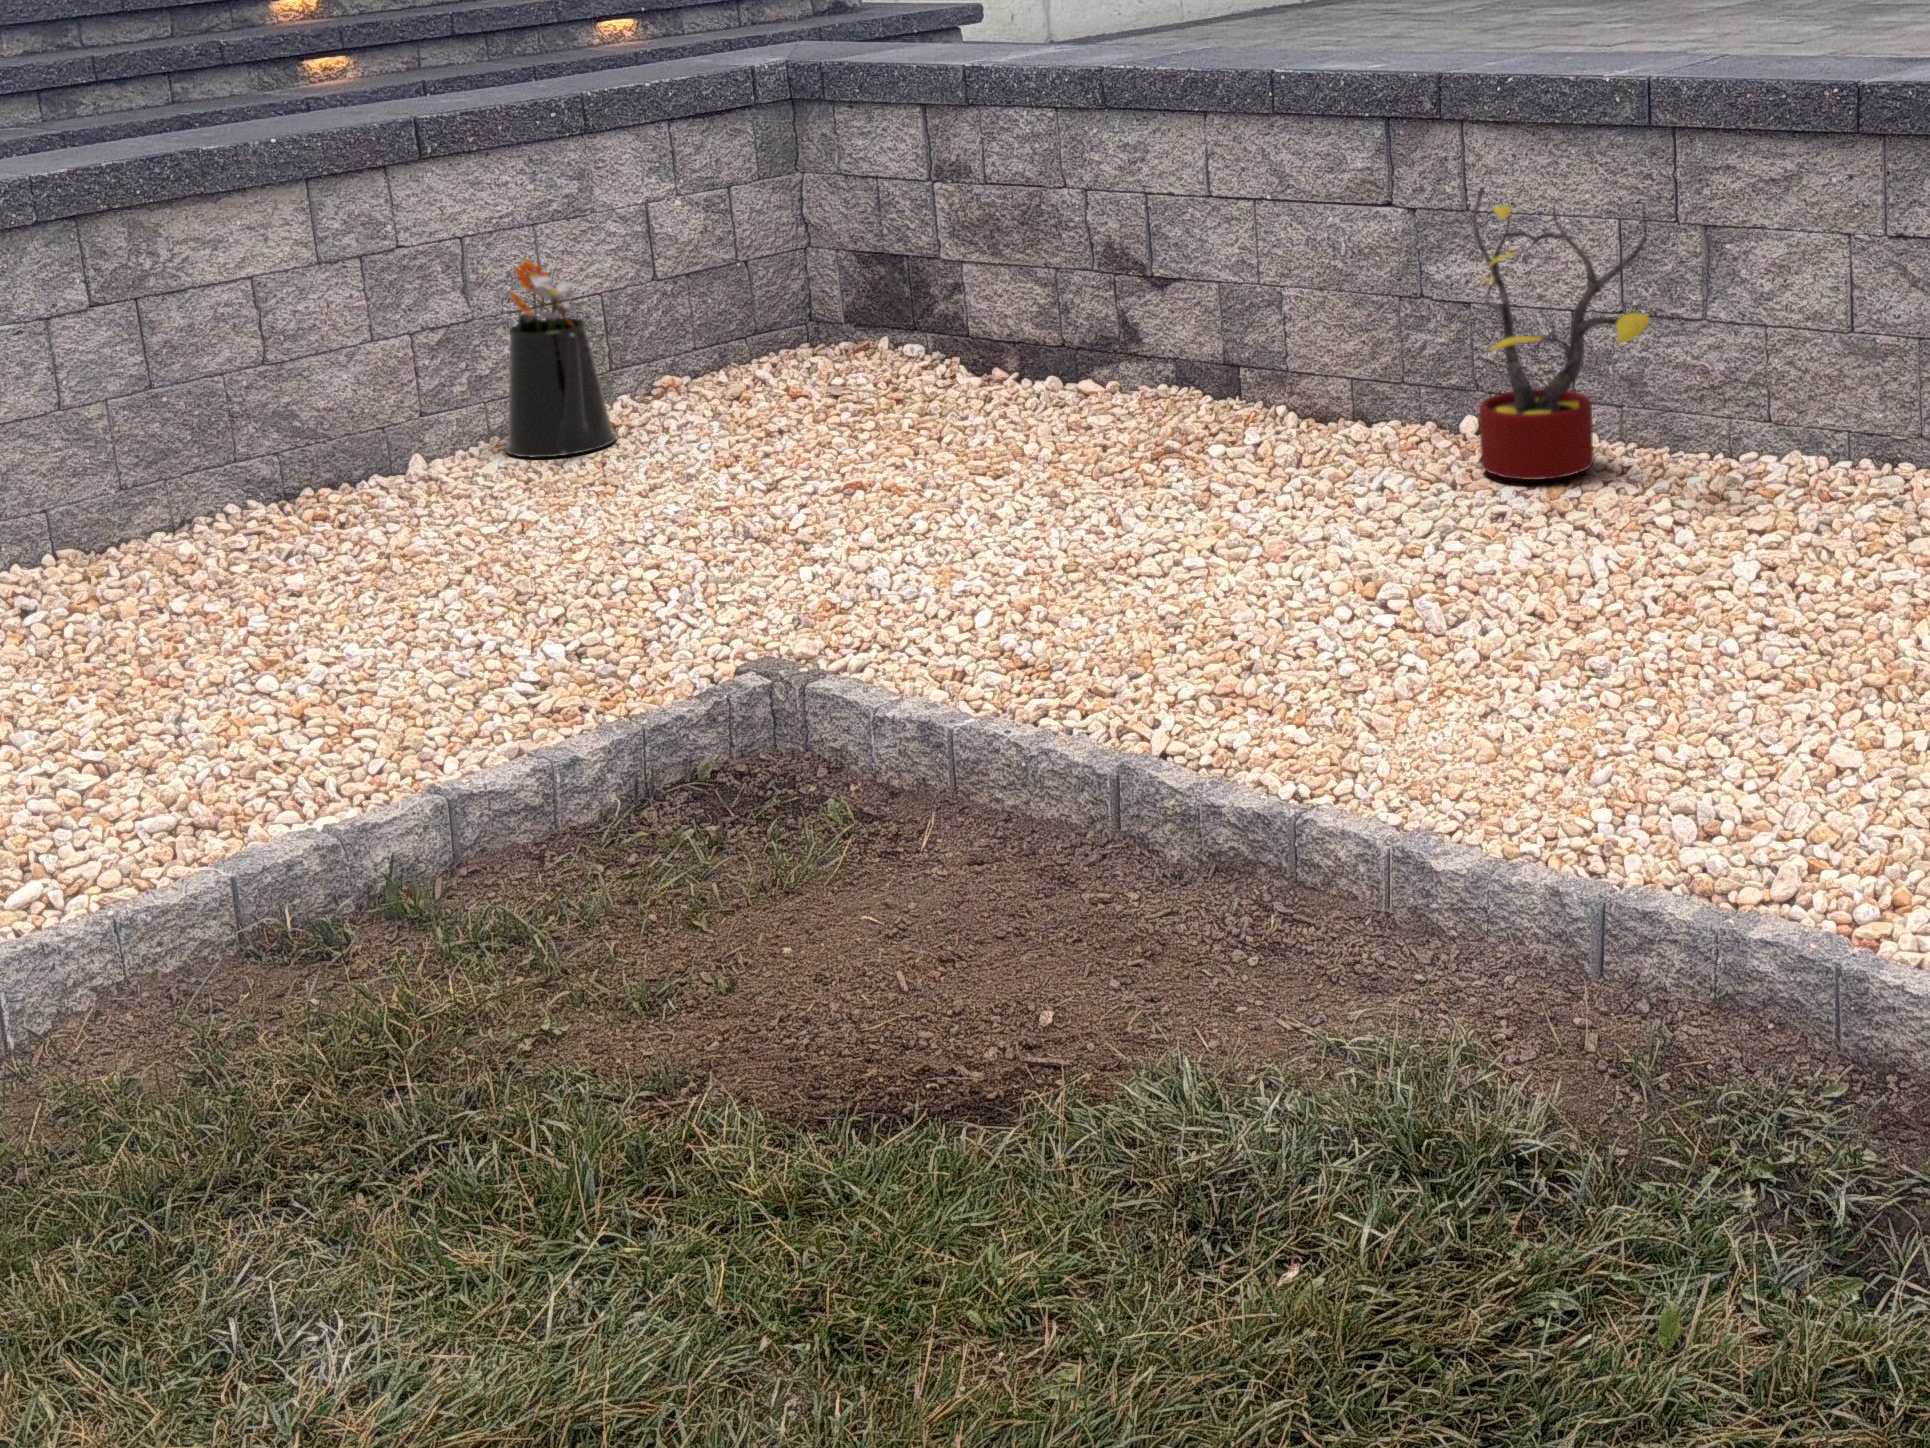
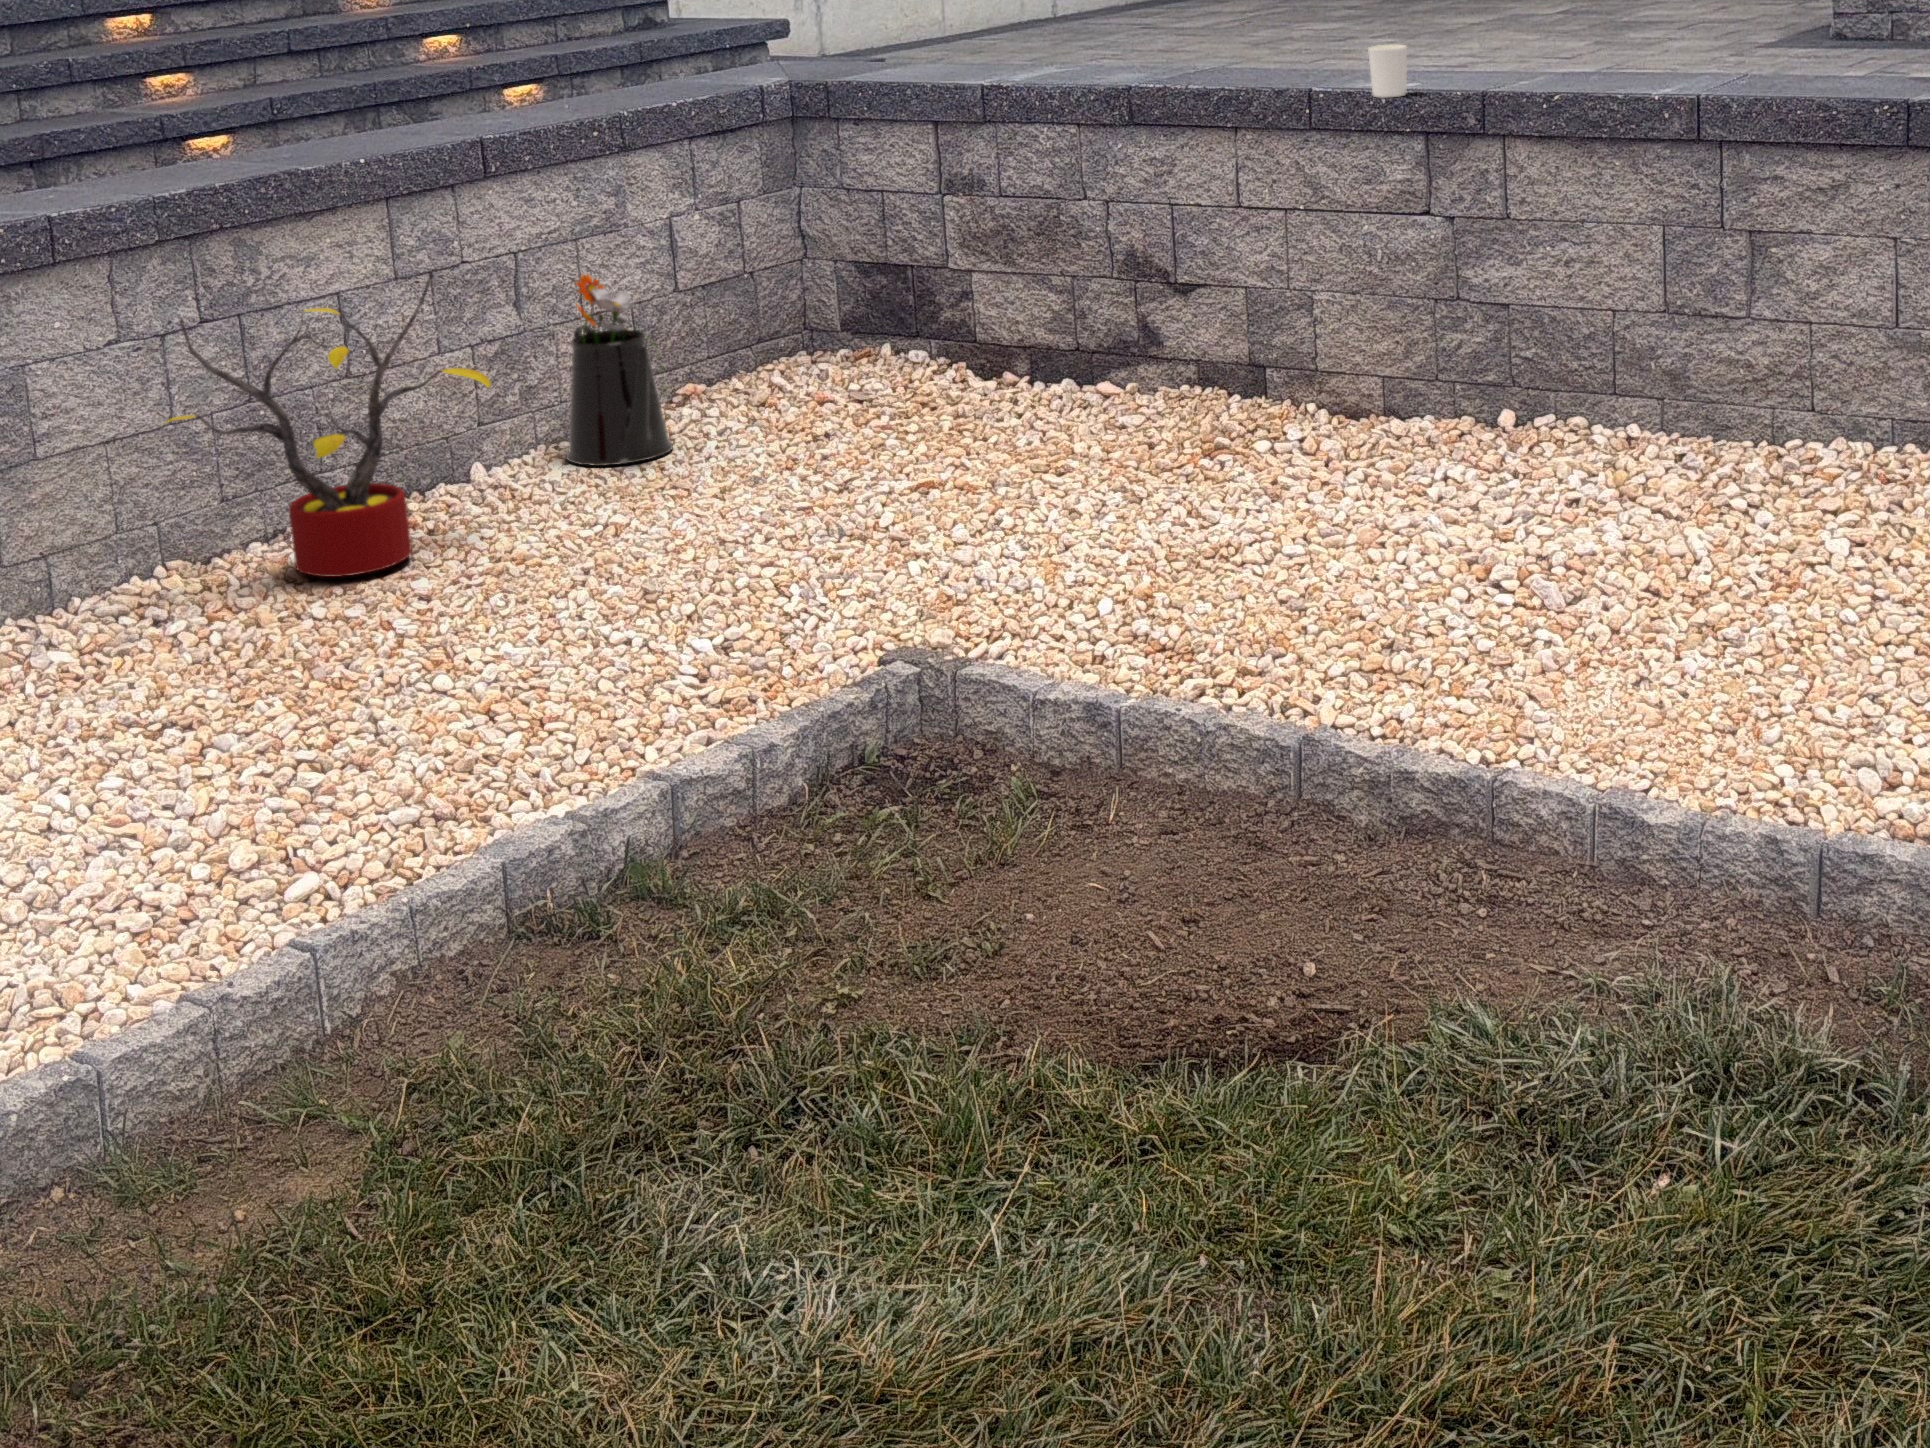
candle holder: none [1327,30,1369,86] -> present [1368,45,1407,98]
decorative plant: present [1472,188,1650,480] -> present [167,274,490,577]

